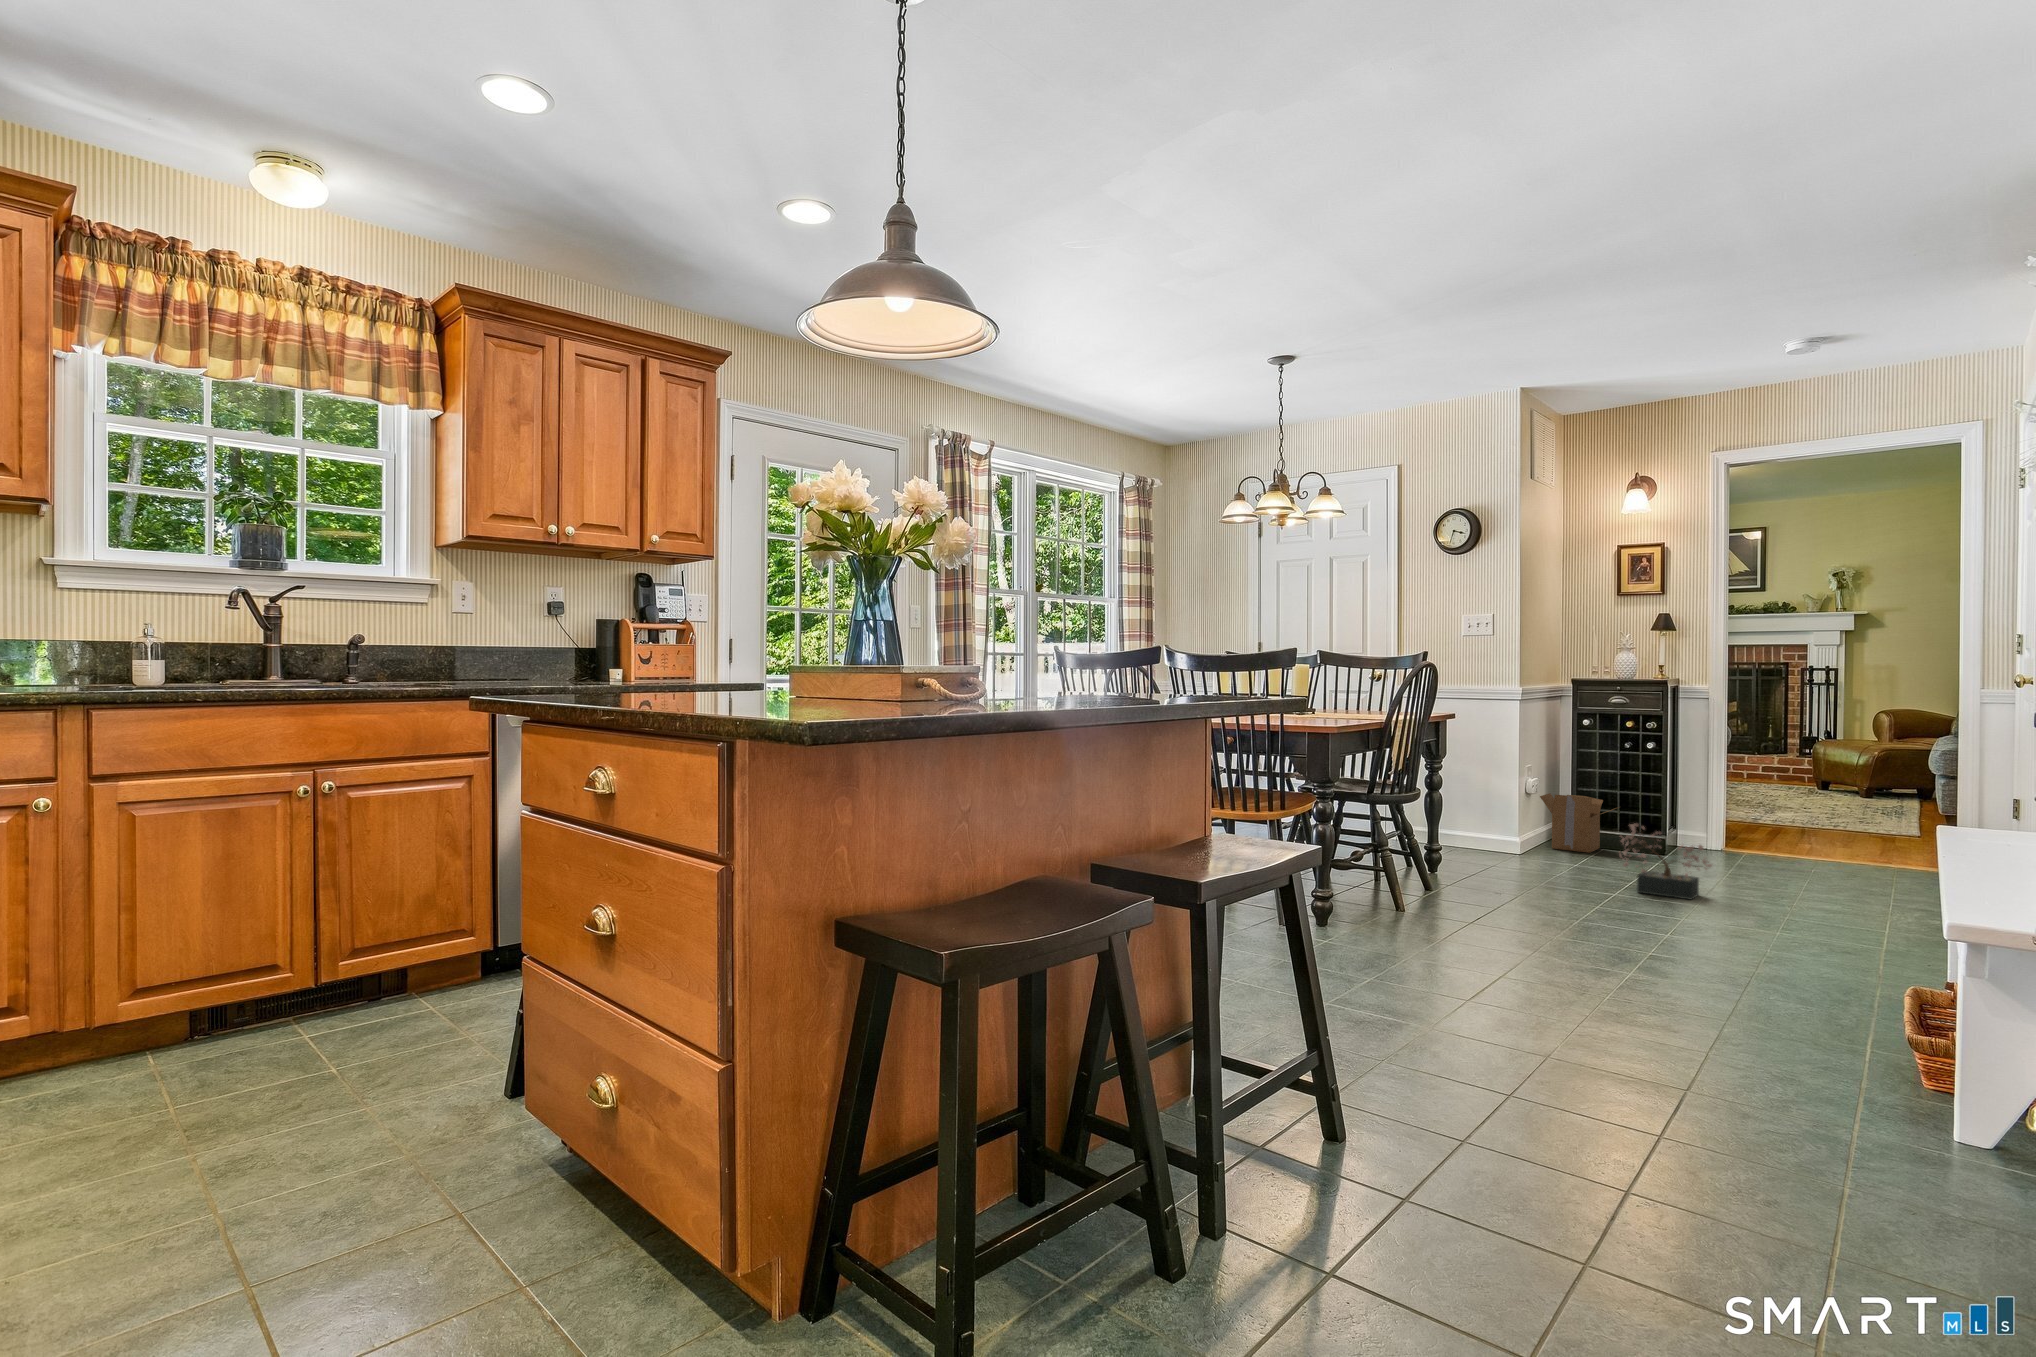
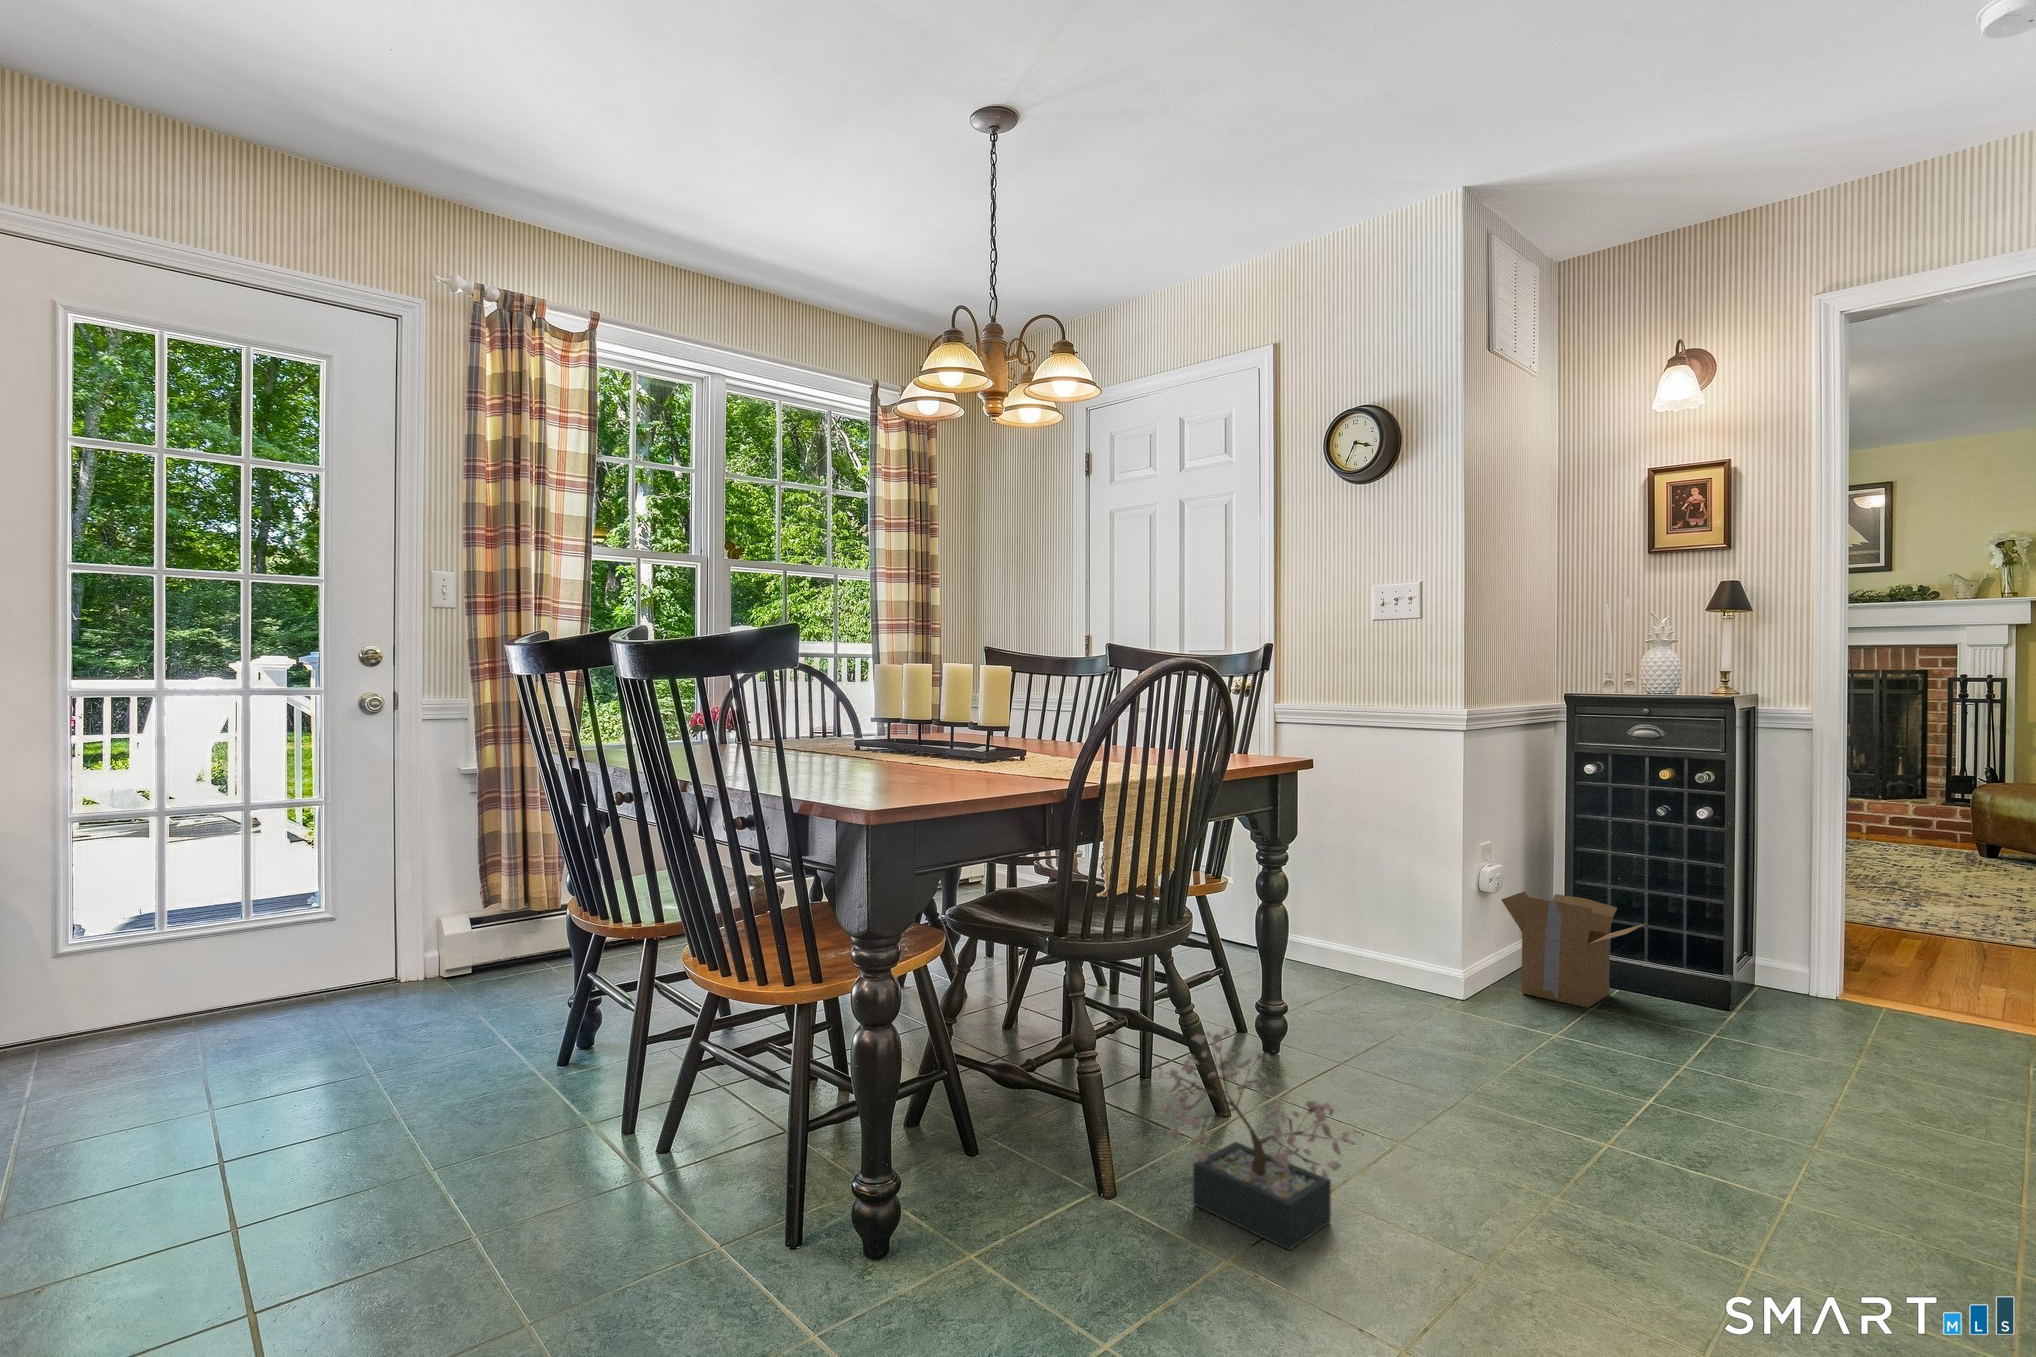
decorative plant: present [1619,824,1712,900] -> present [1158,1029,1355,1250]

